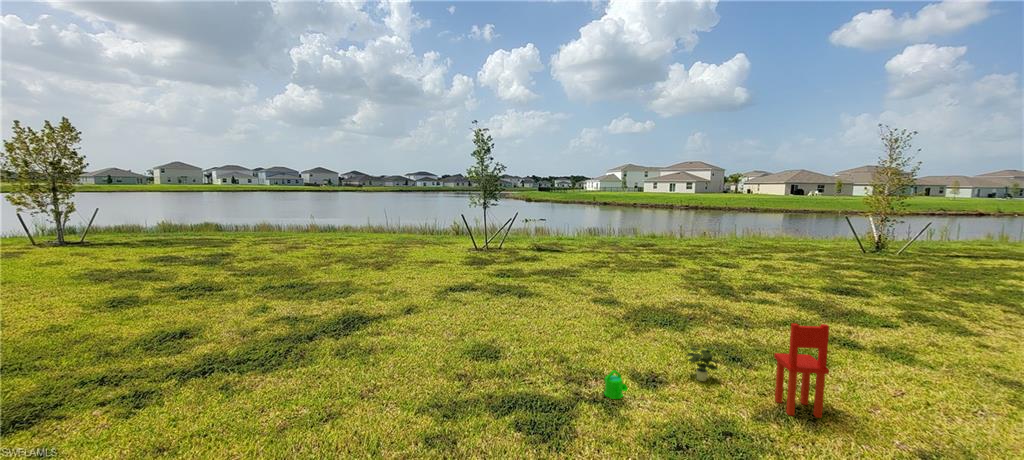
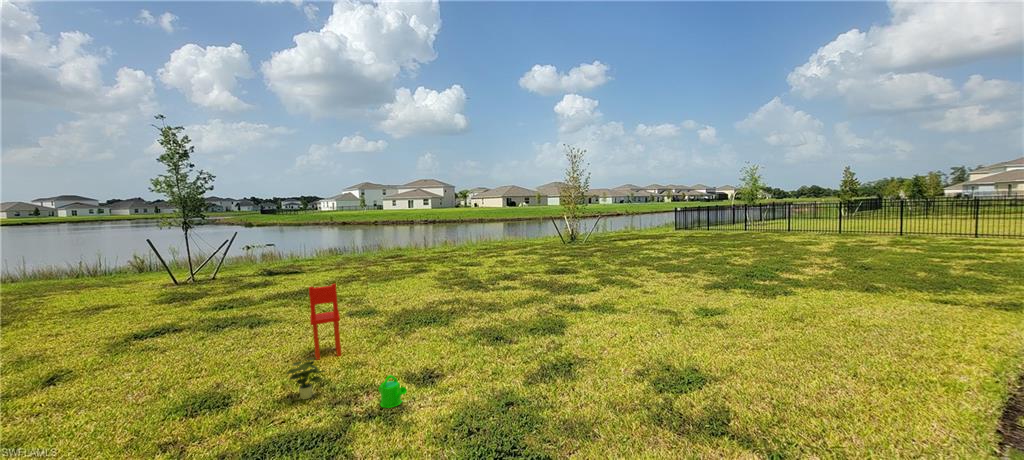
chair: present [774,323,829,418] -> present [309,284,341,360]
potted plant: present [686,347,719,381] -> present [287,358,325,399]

